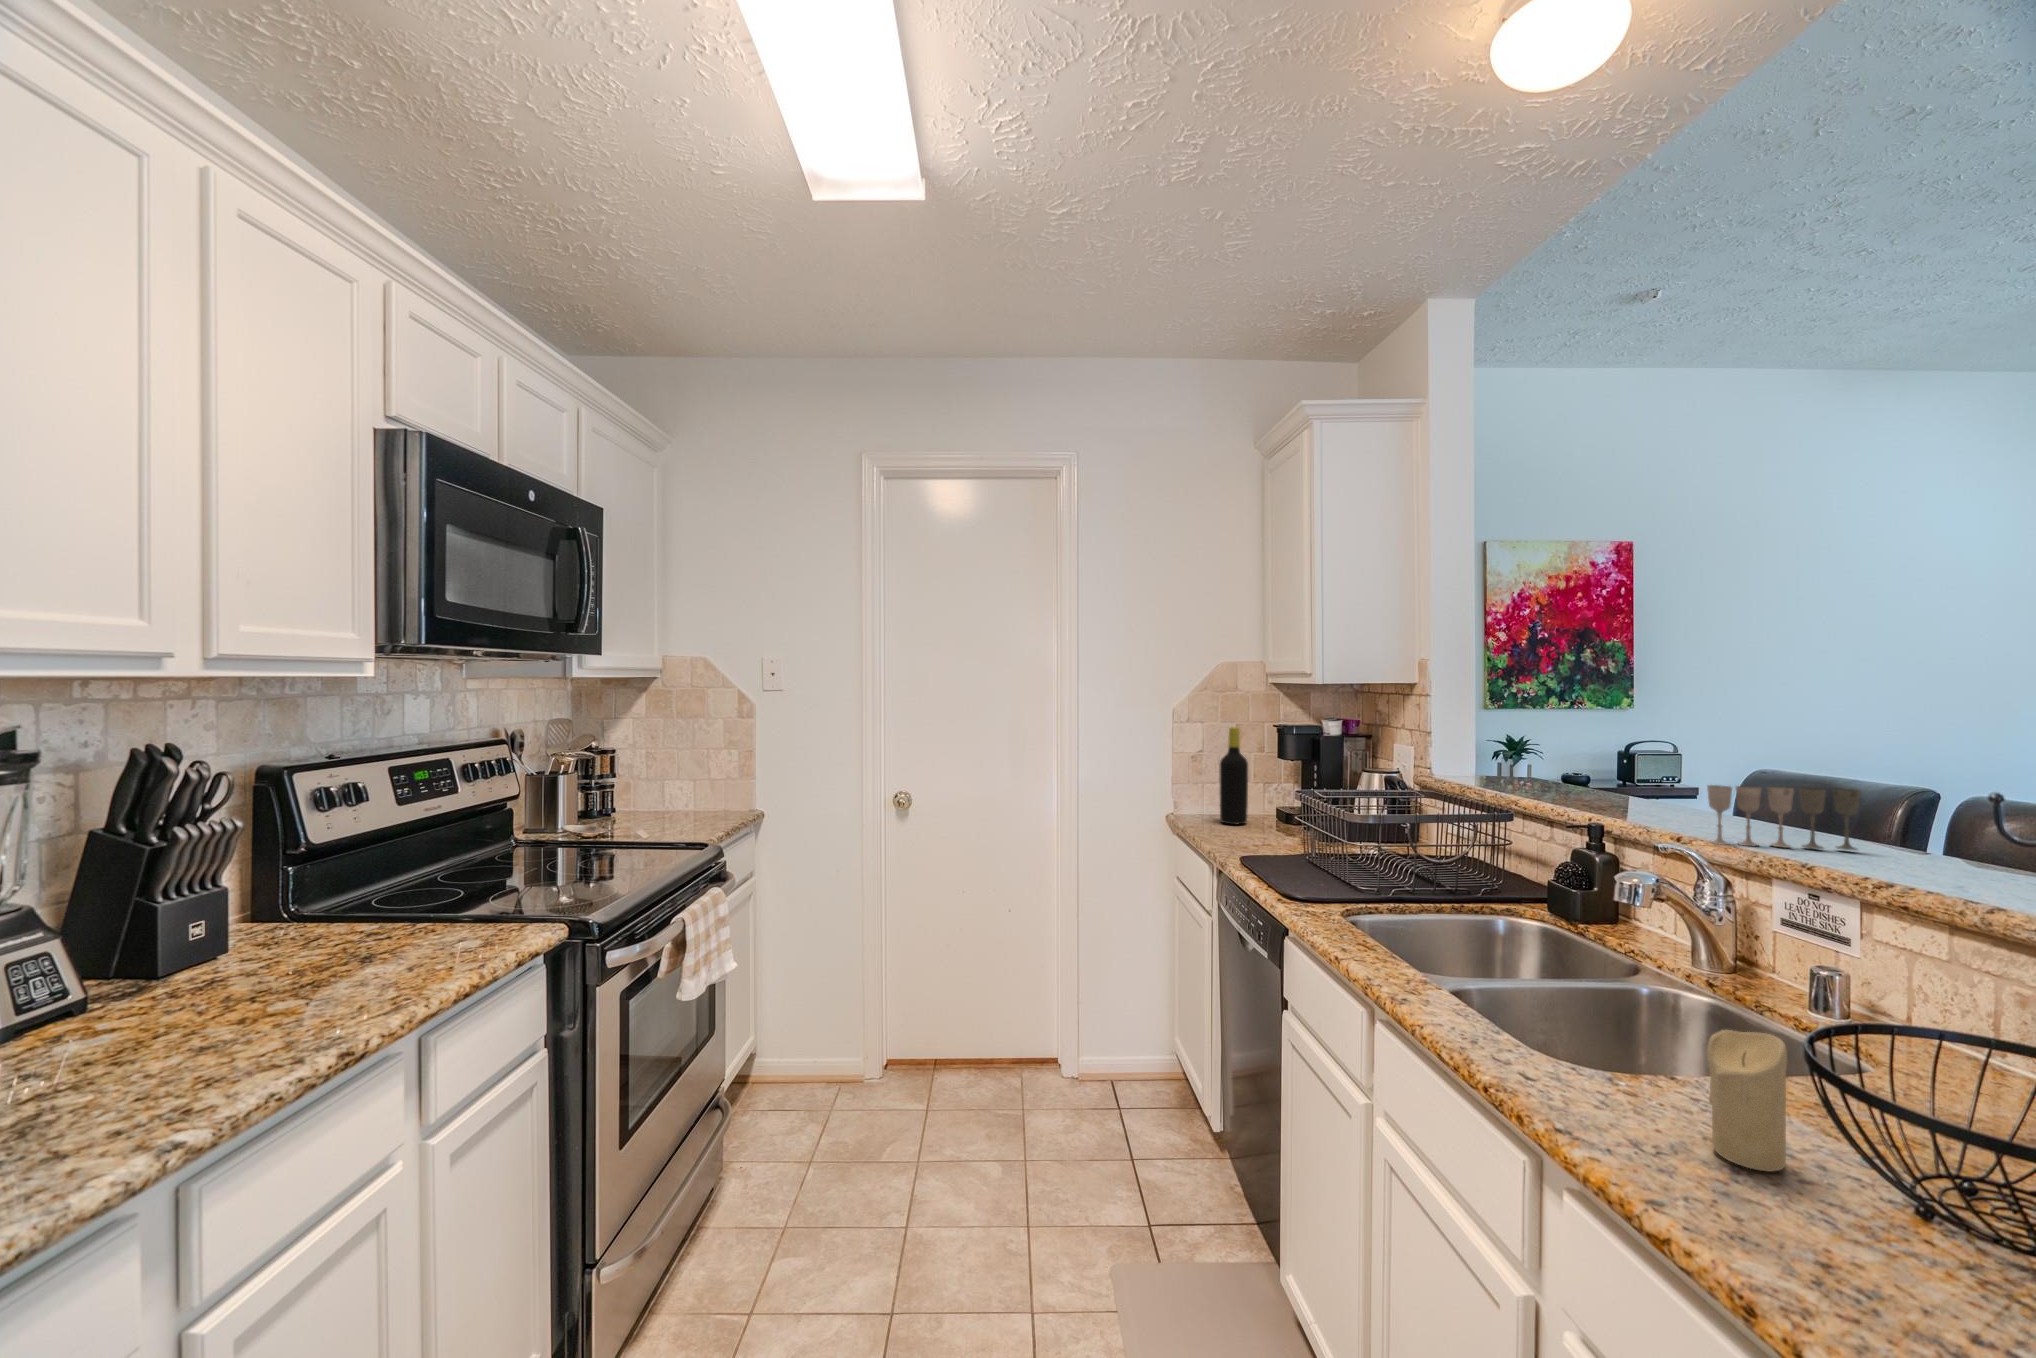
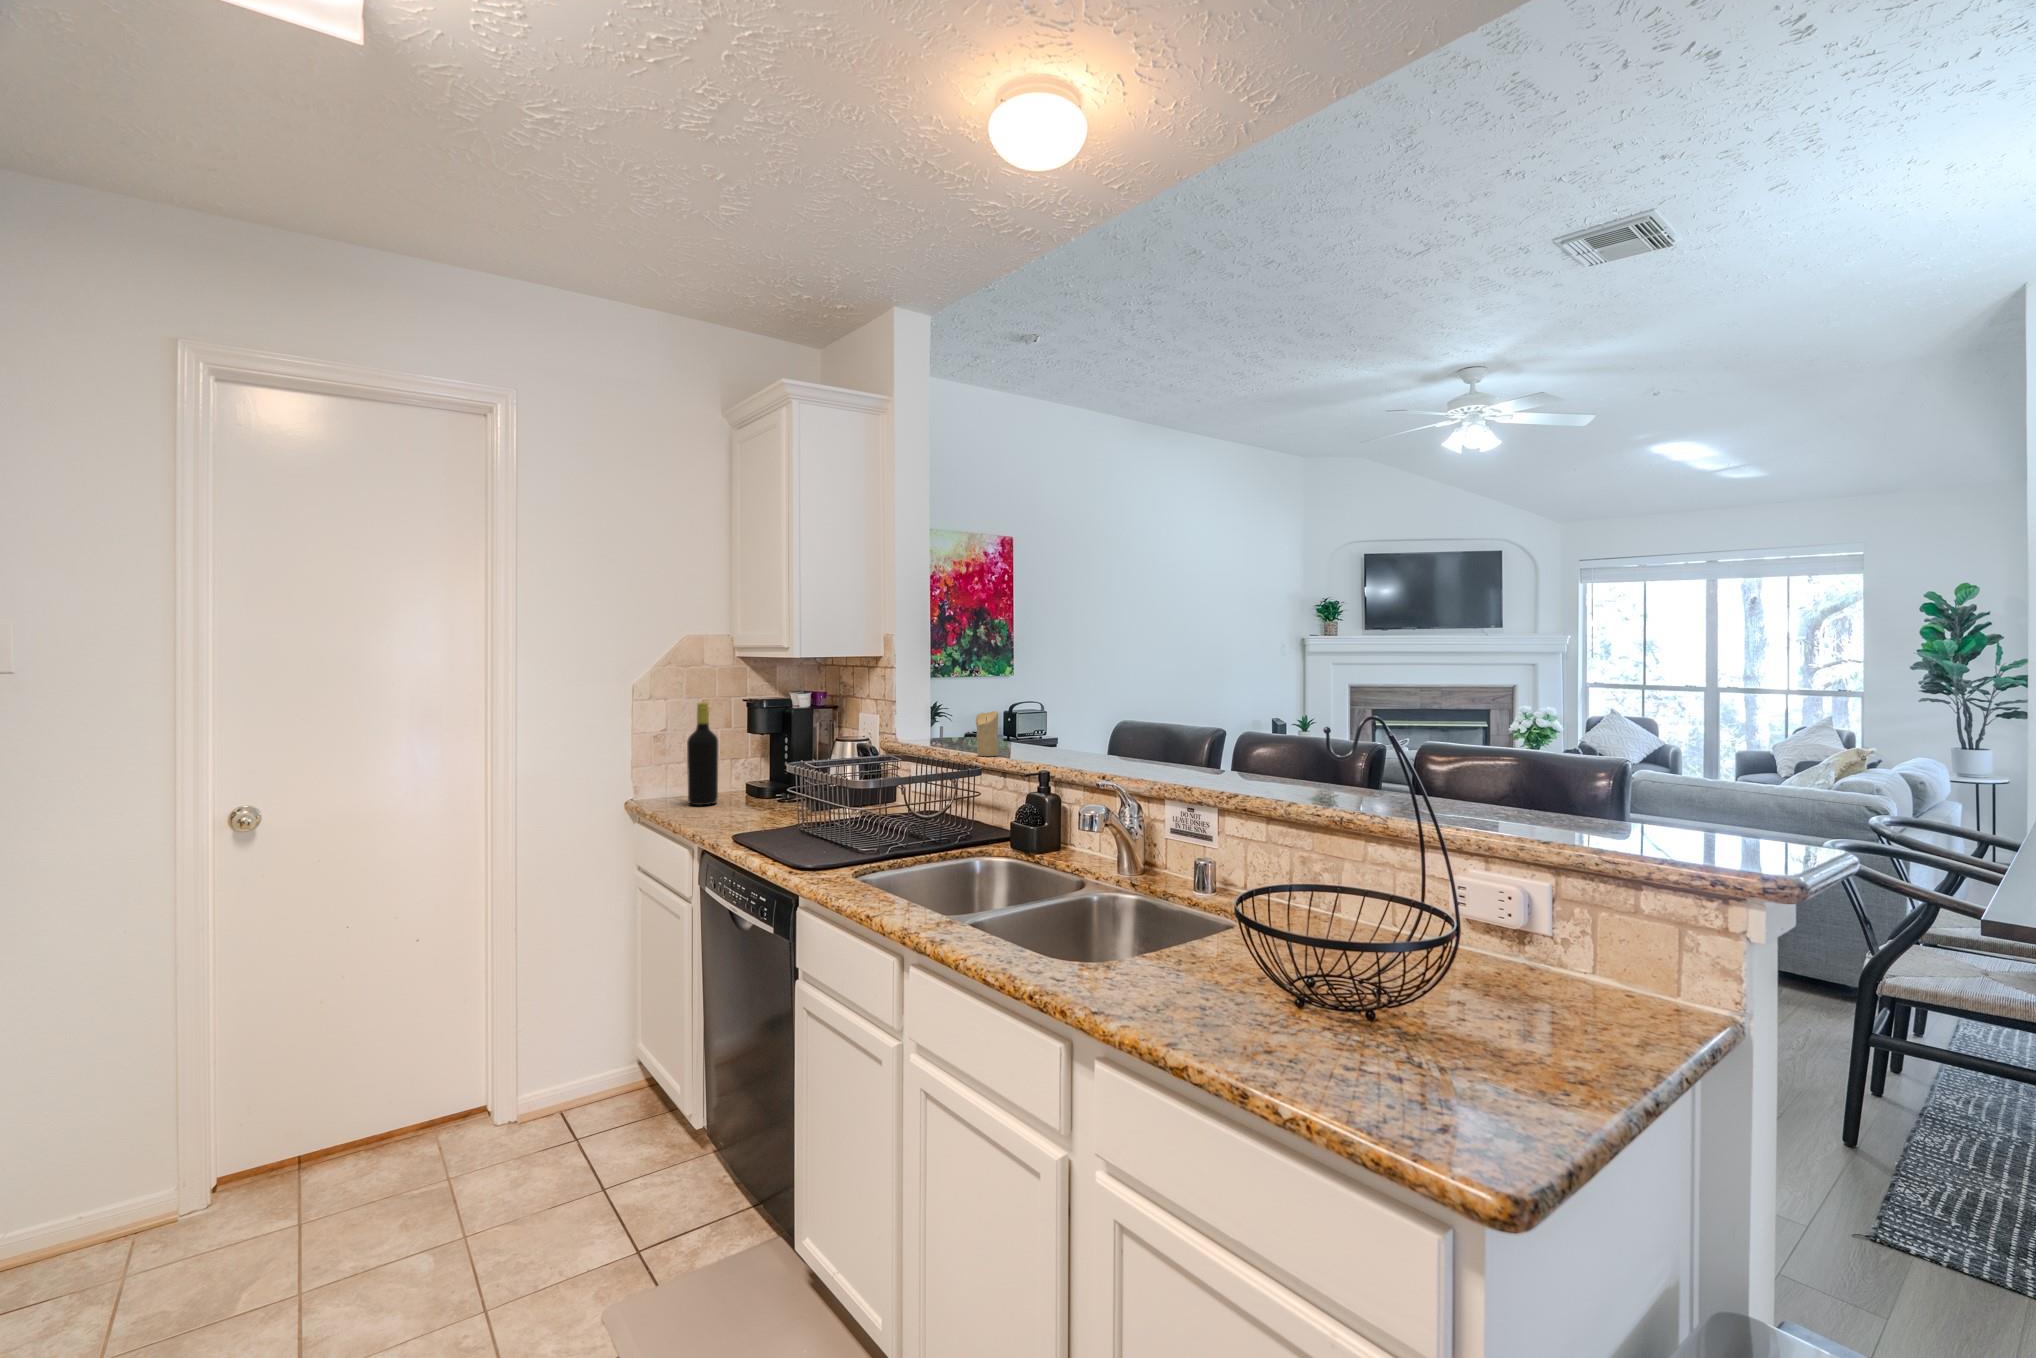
wine glass: present [1707,785,1860,850] -> none [1121,731,1204,779]
candle: present [1707,1030,1787,1171] -> present [976,711,998,756]

